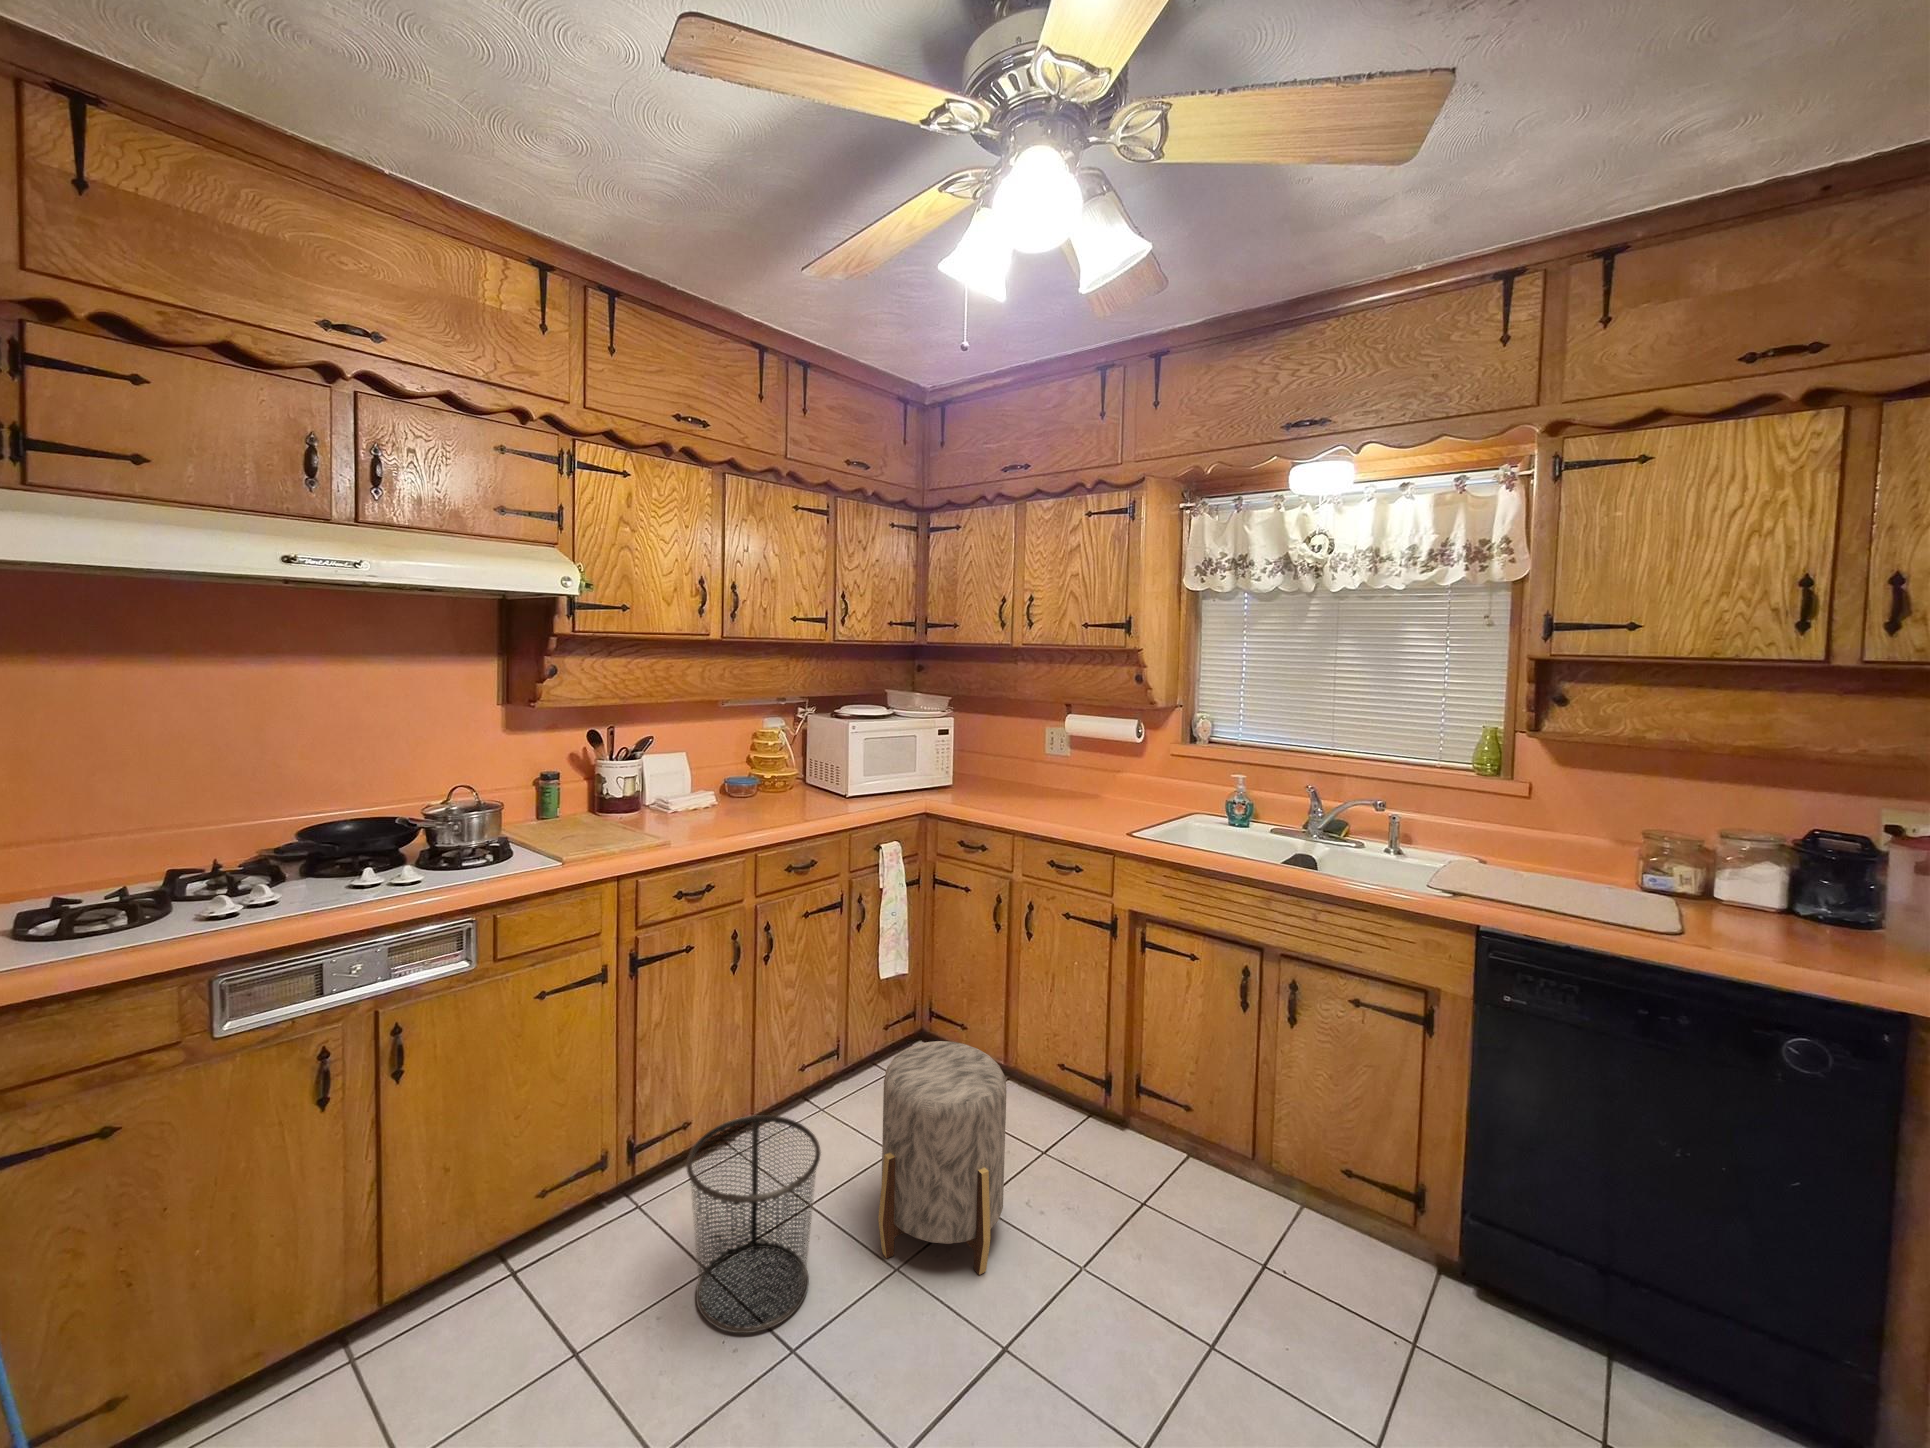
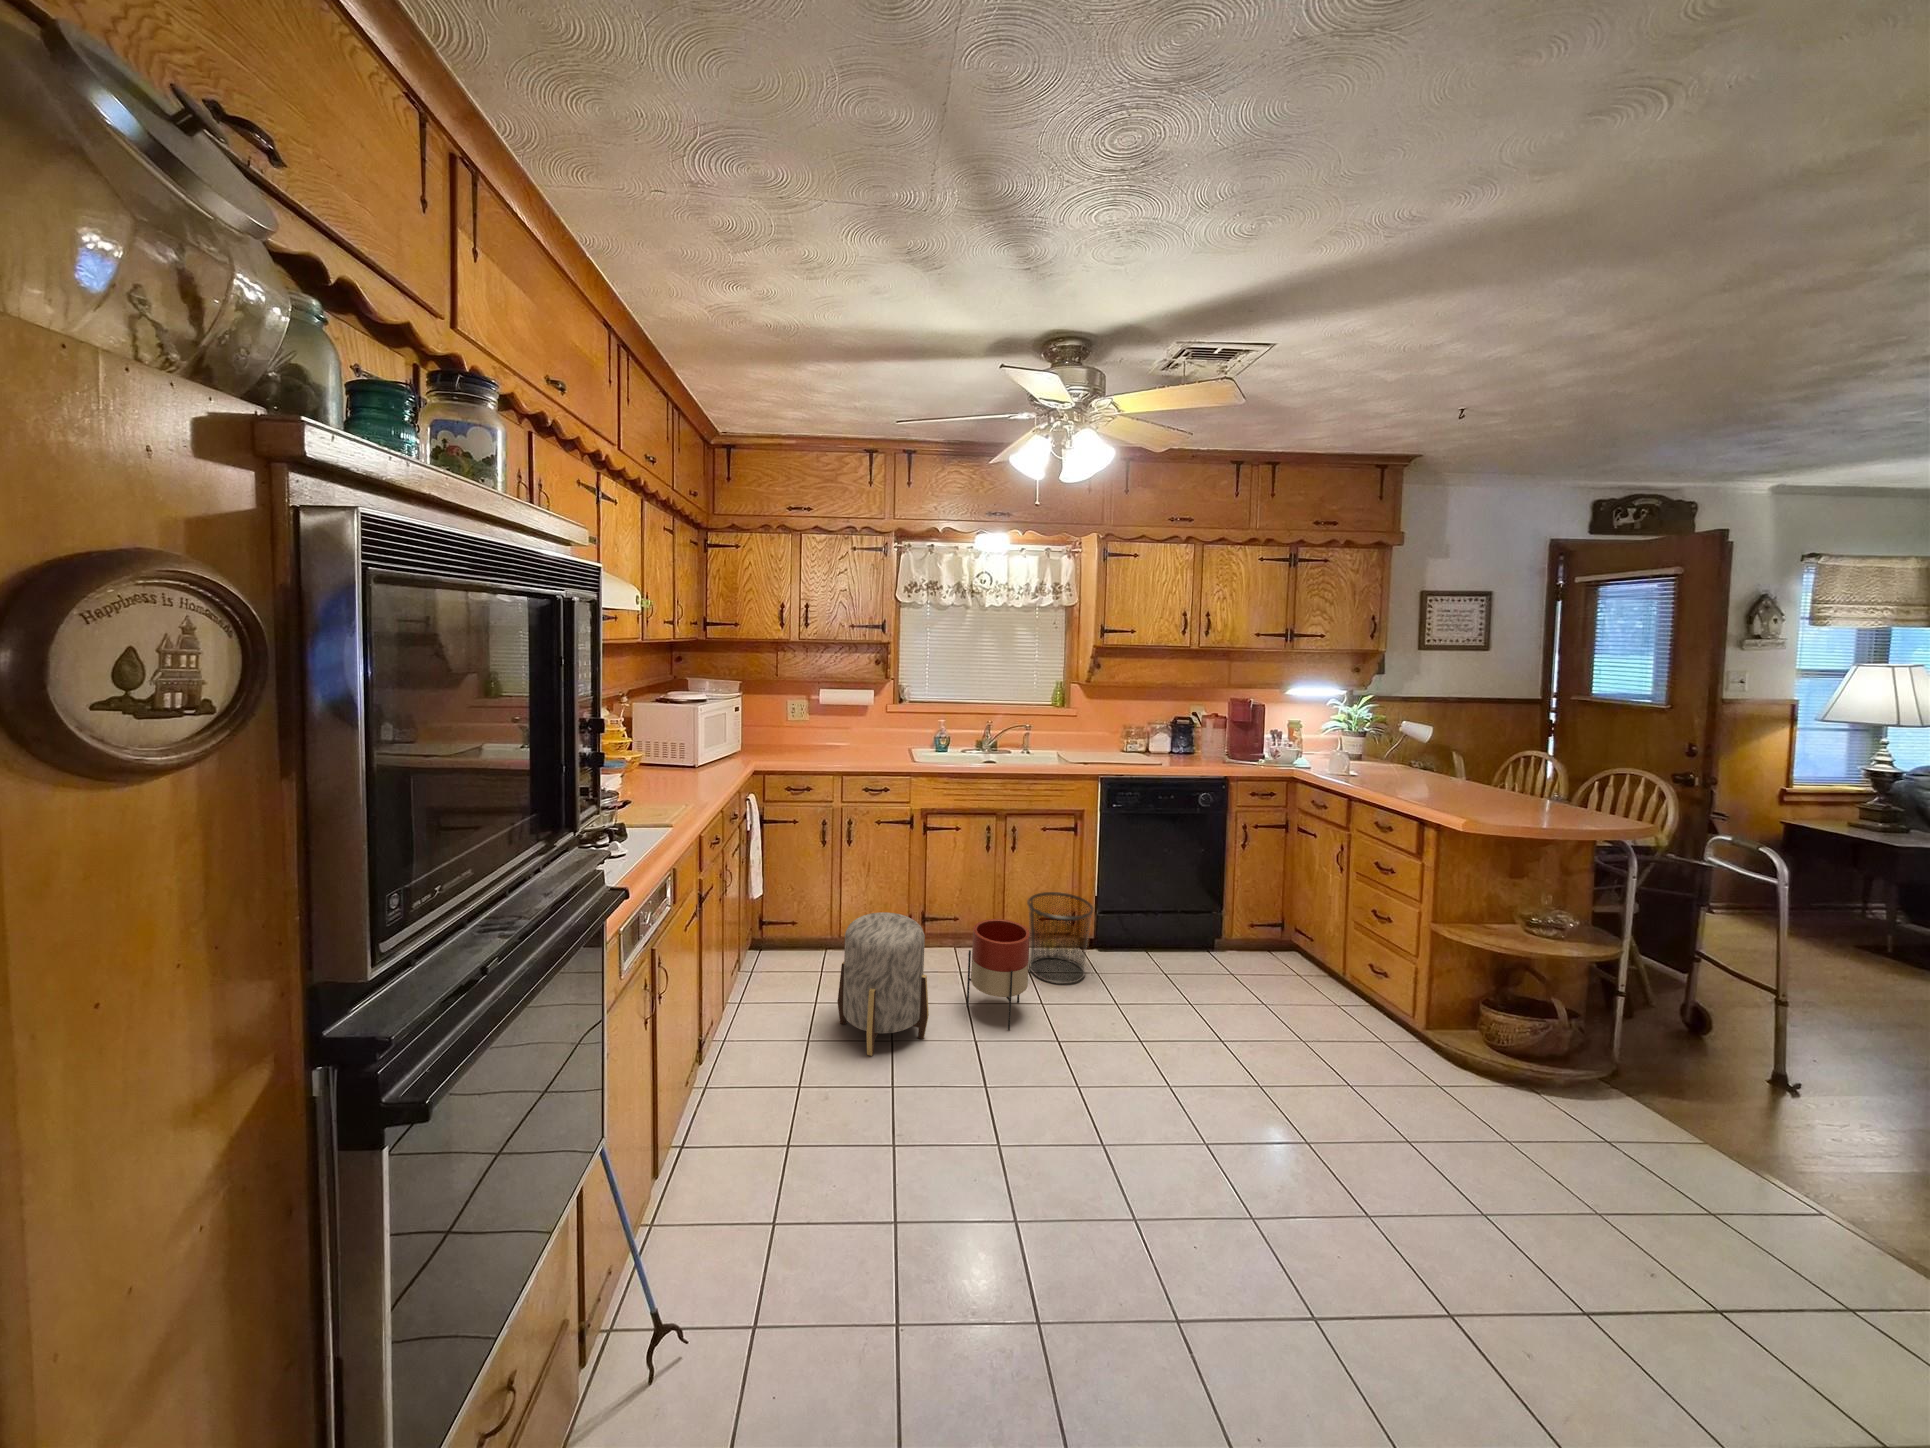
waste bin: present [686,1115,821,1333] -> present [1027,892,1094,984]
planter: none [1094,1121,1207,1343] -> present [967,919,1030,1030]

